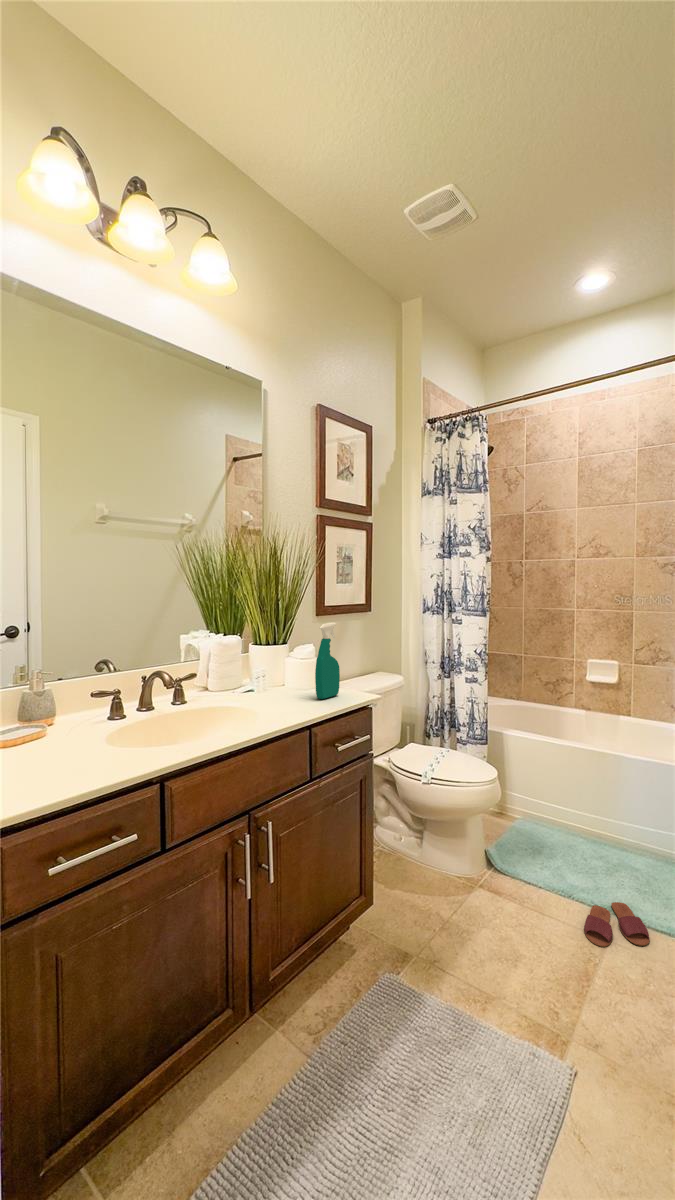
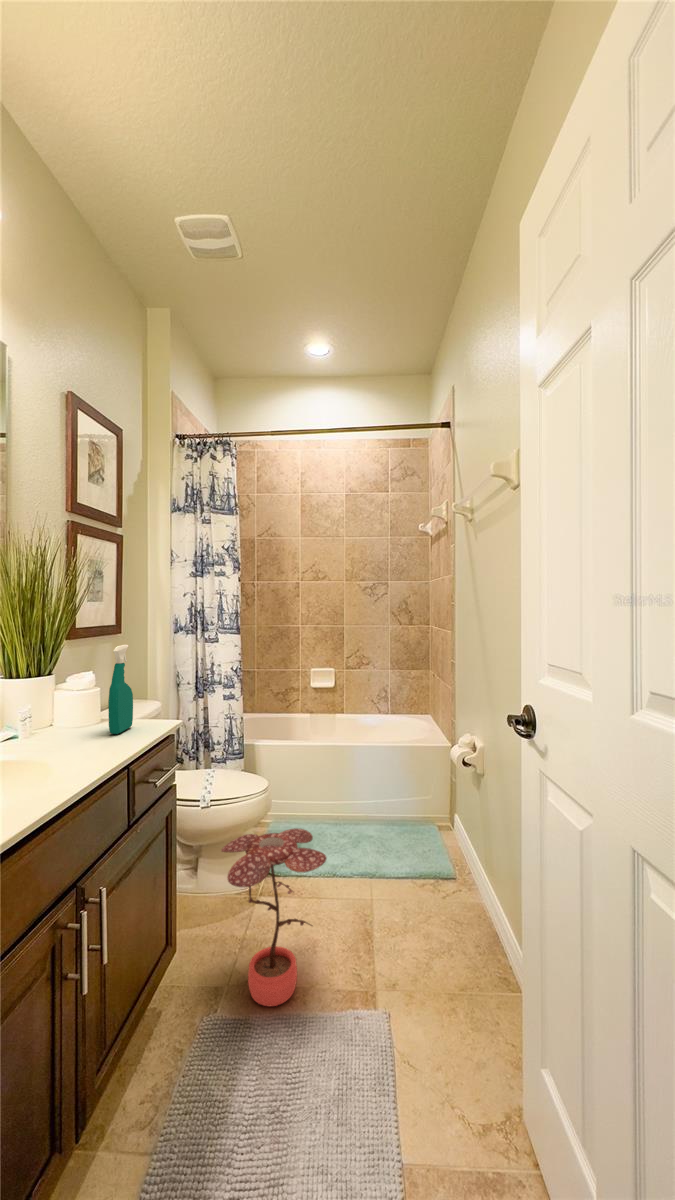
potted plant: none [404,819,511,998] -> present [221,828,327,1006]
slippers: present [584,902,650,947] -> none [354,864,398,905]

